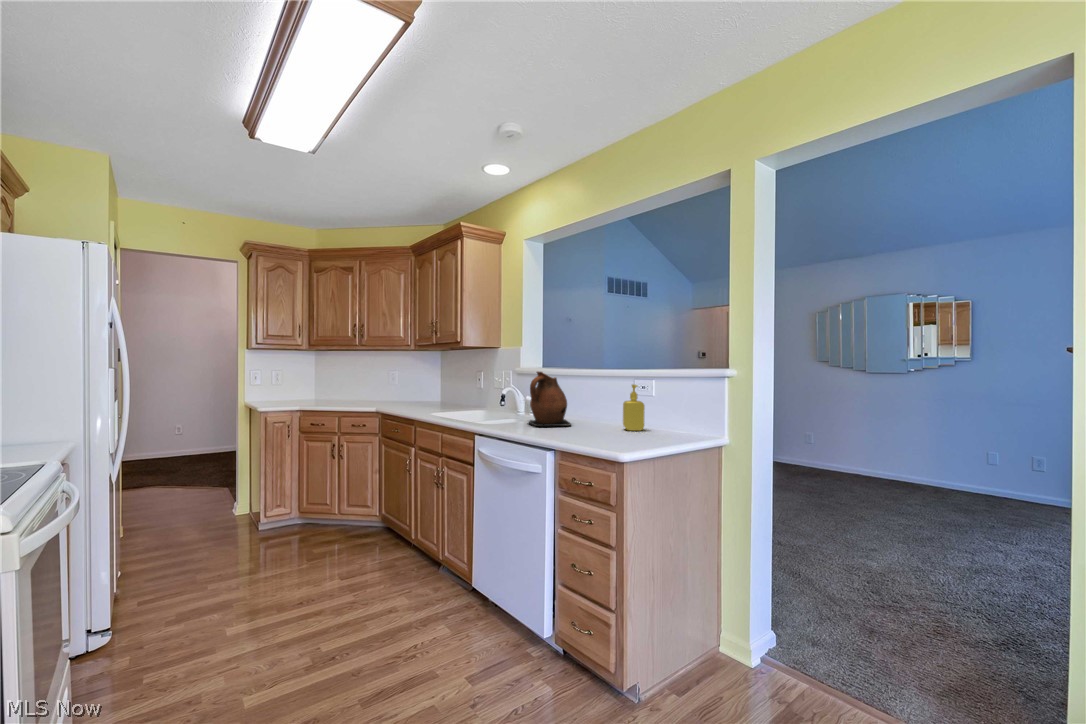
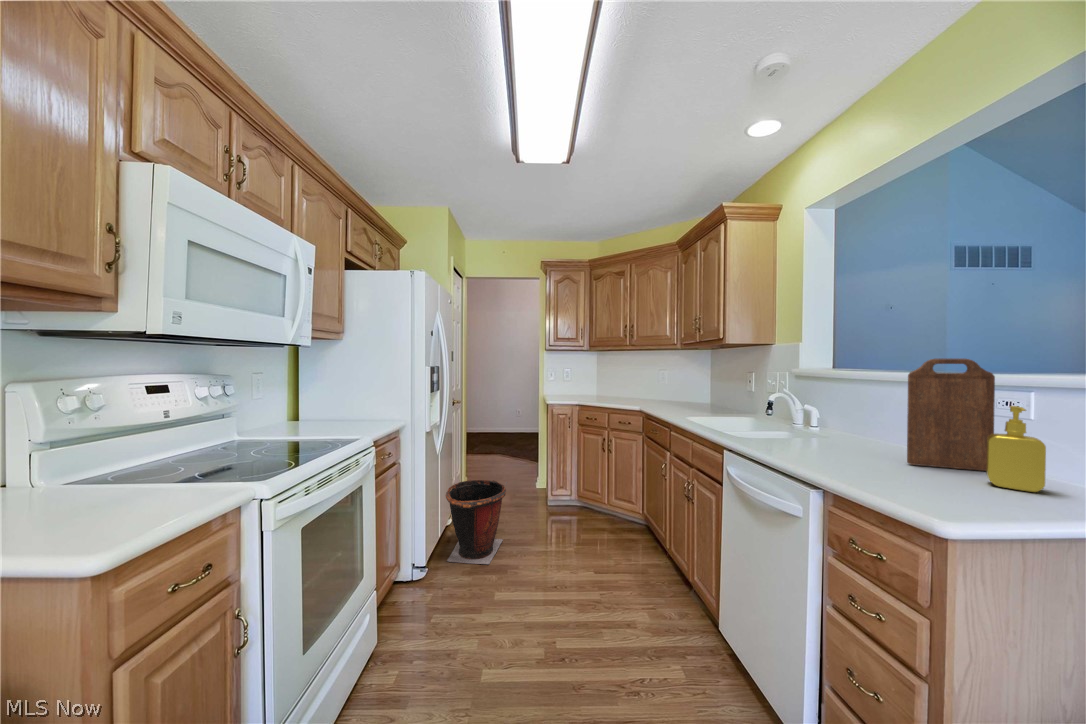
cutting board: none [588,358,623,426] -> present [907,358,995,471]
ceramic pitcher: present [529,371,571,426] -> none [797,377,874,460]
waste bin: none [71,522,201,677] -> present [446,480,507,564]

